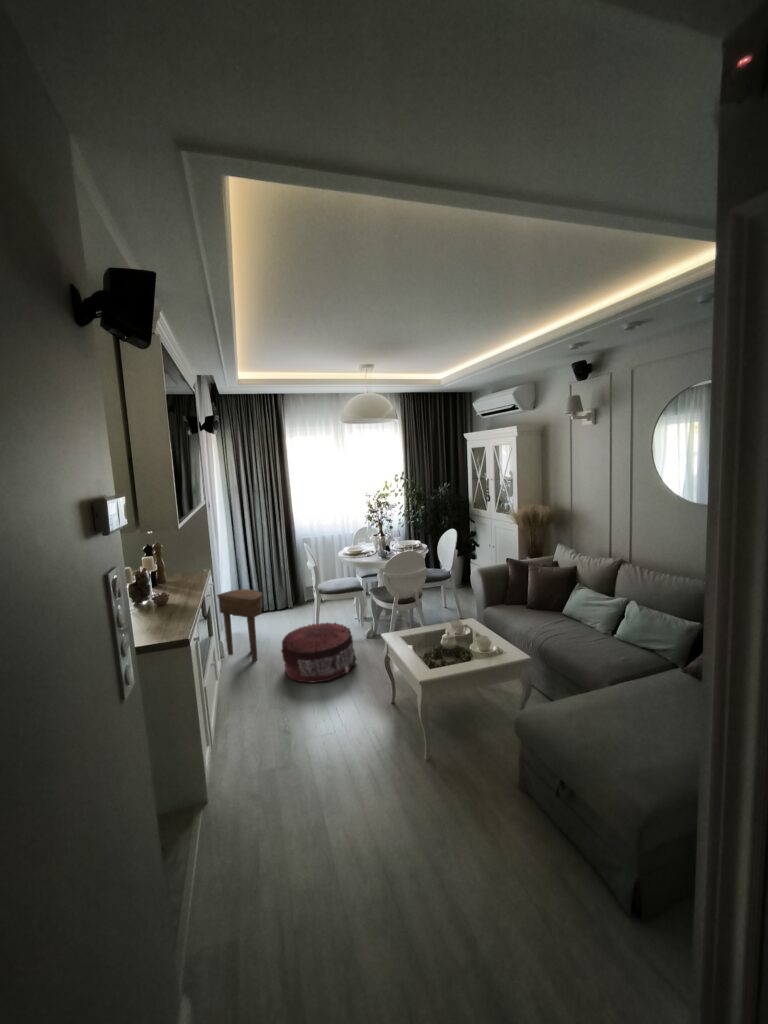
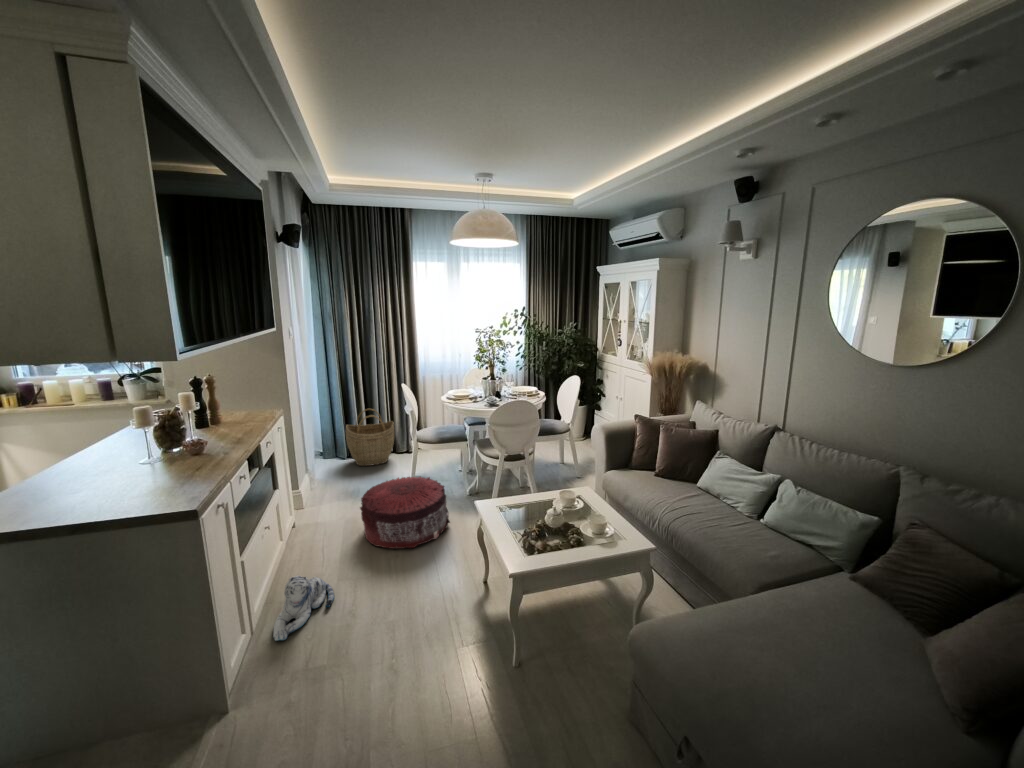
woven basket: none [254,569,296,620] -> present [346,409,394,466]
side table: present [217,589,263,661] -> none [292,432,345,516]
plush toy: none [230,701,273,753] -> present [273,576,334,641]

